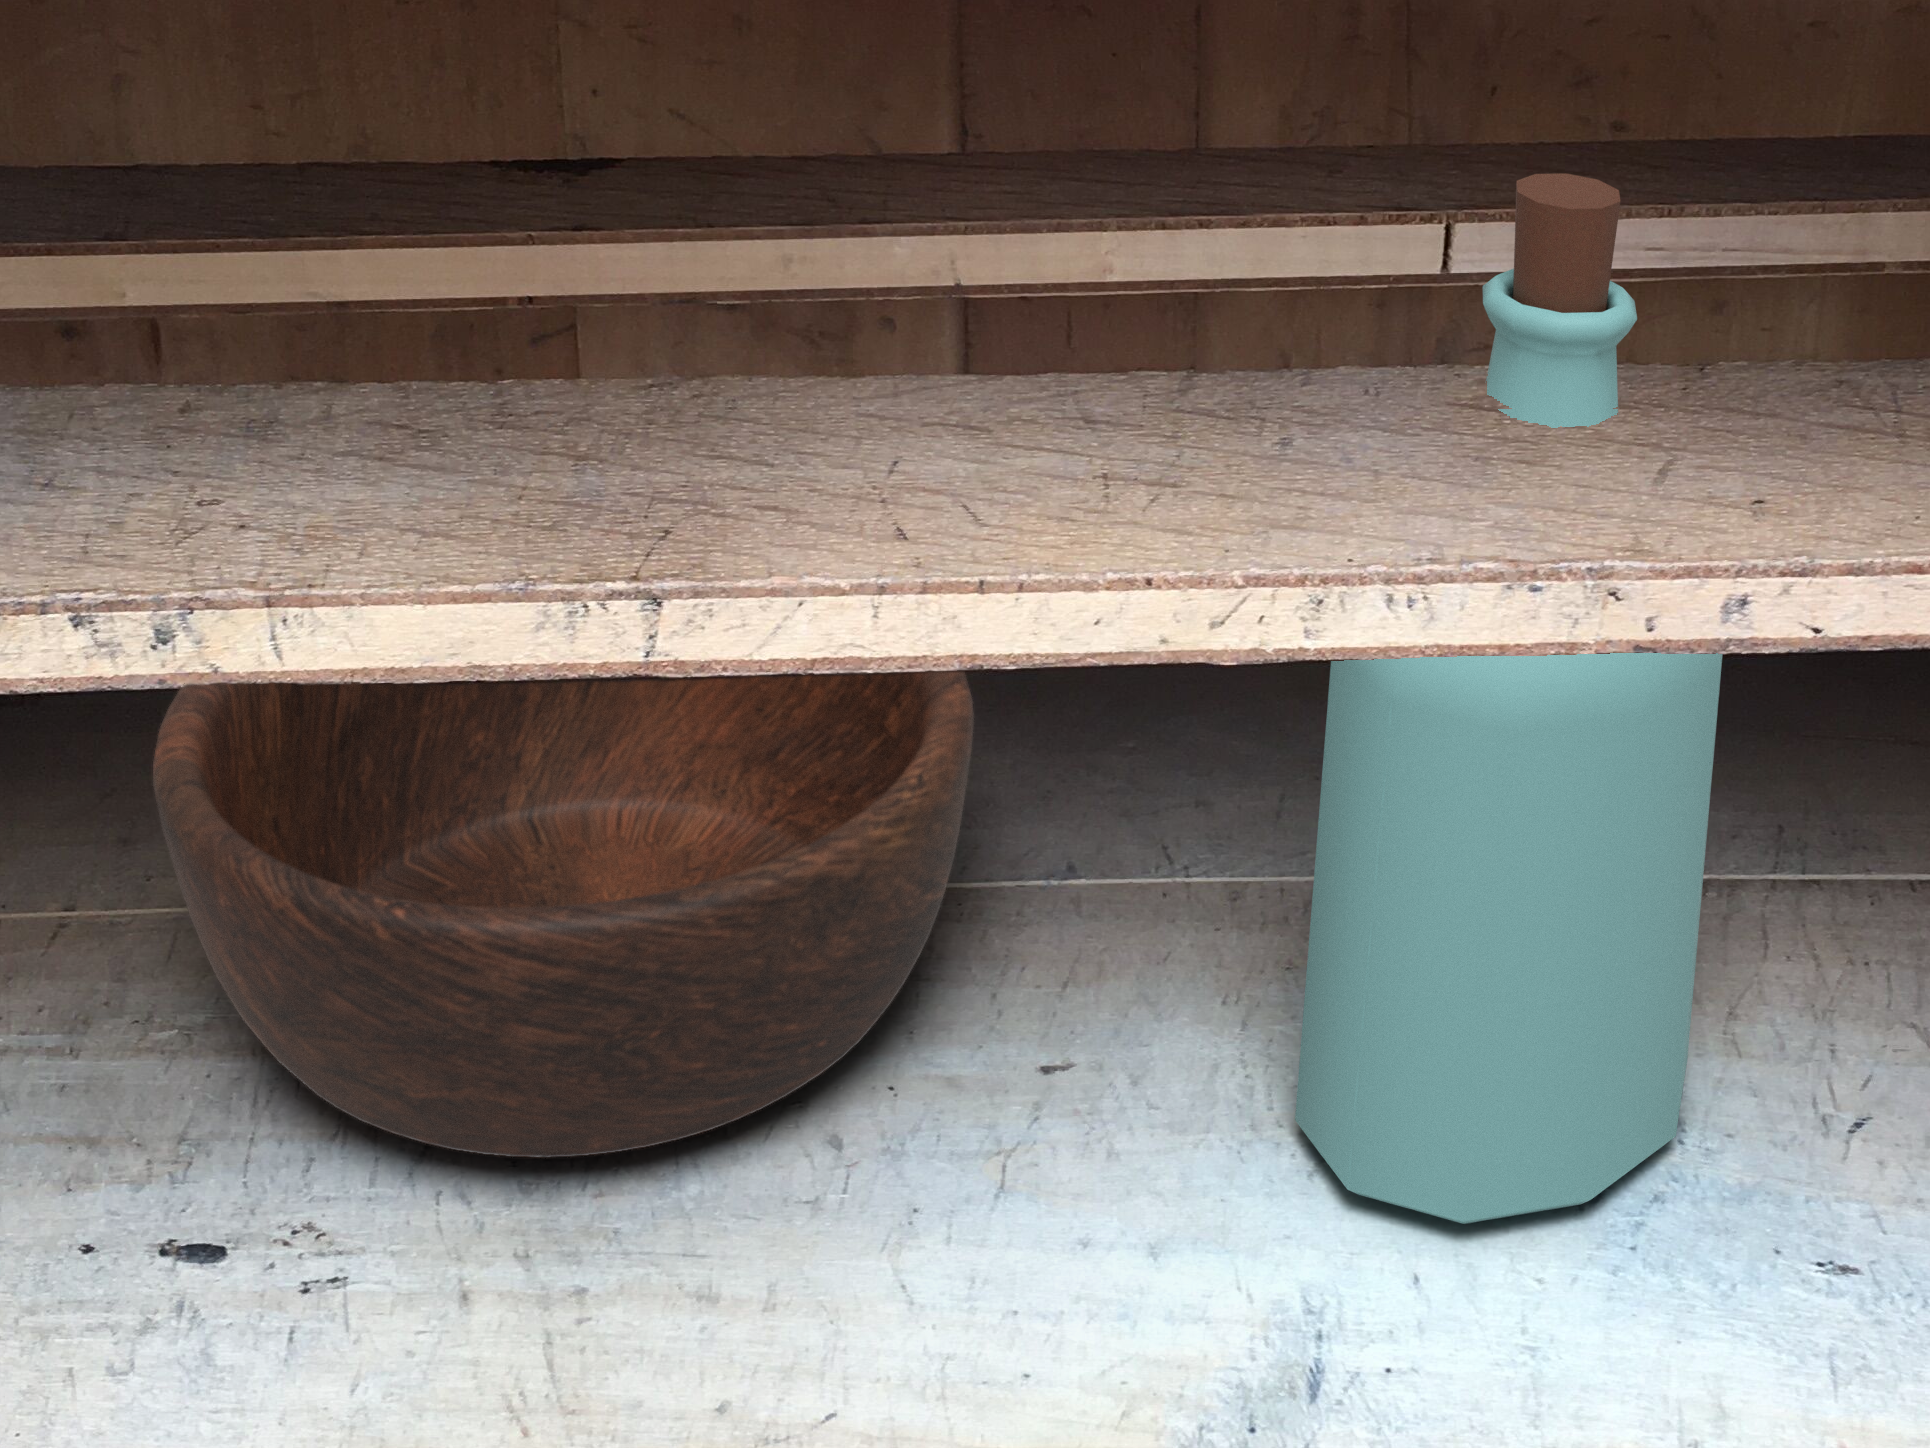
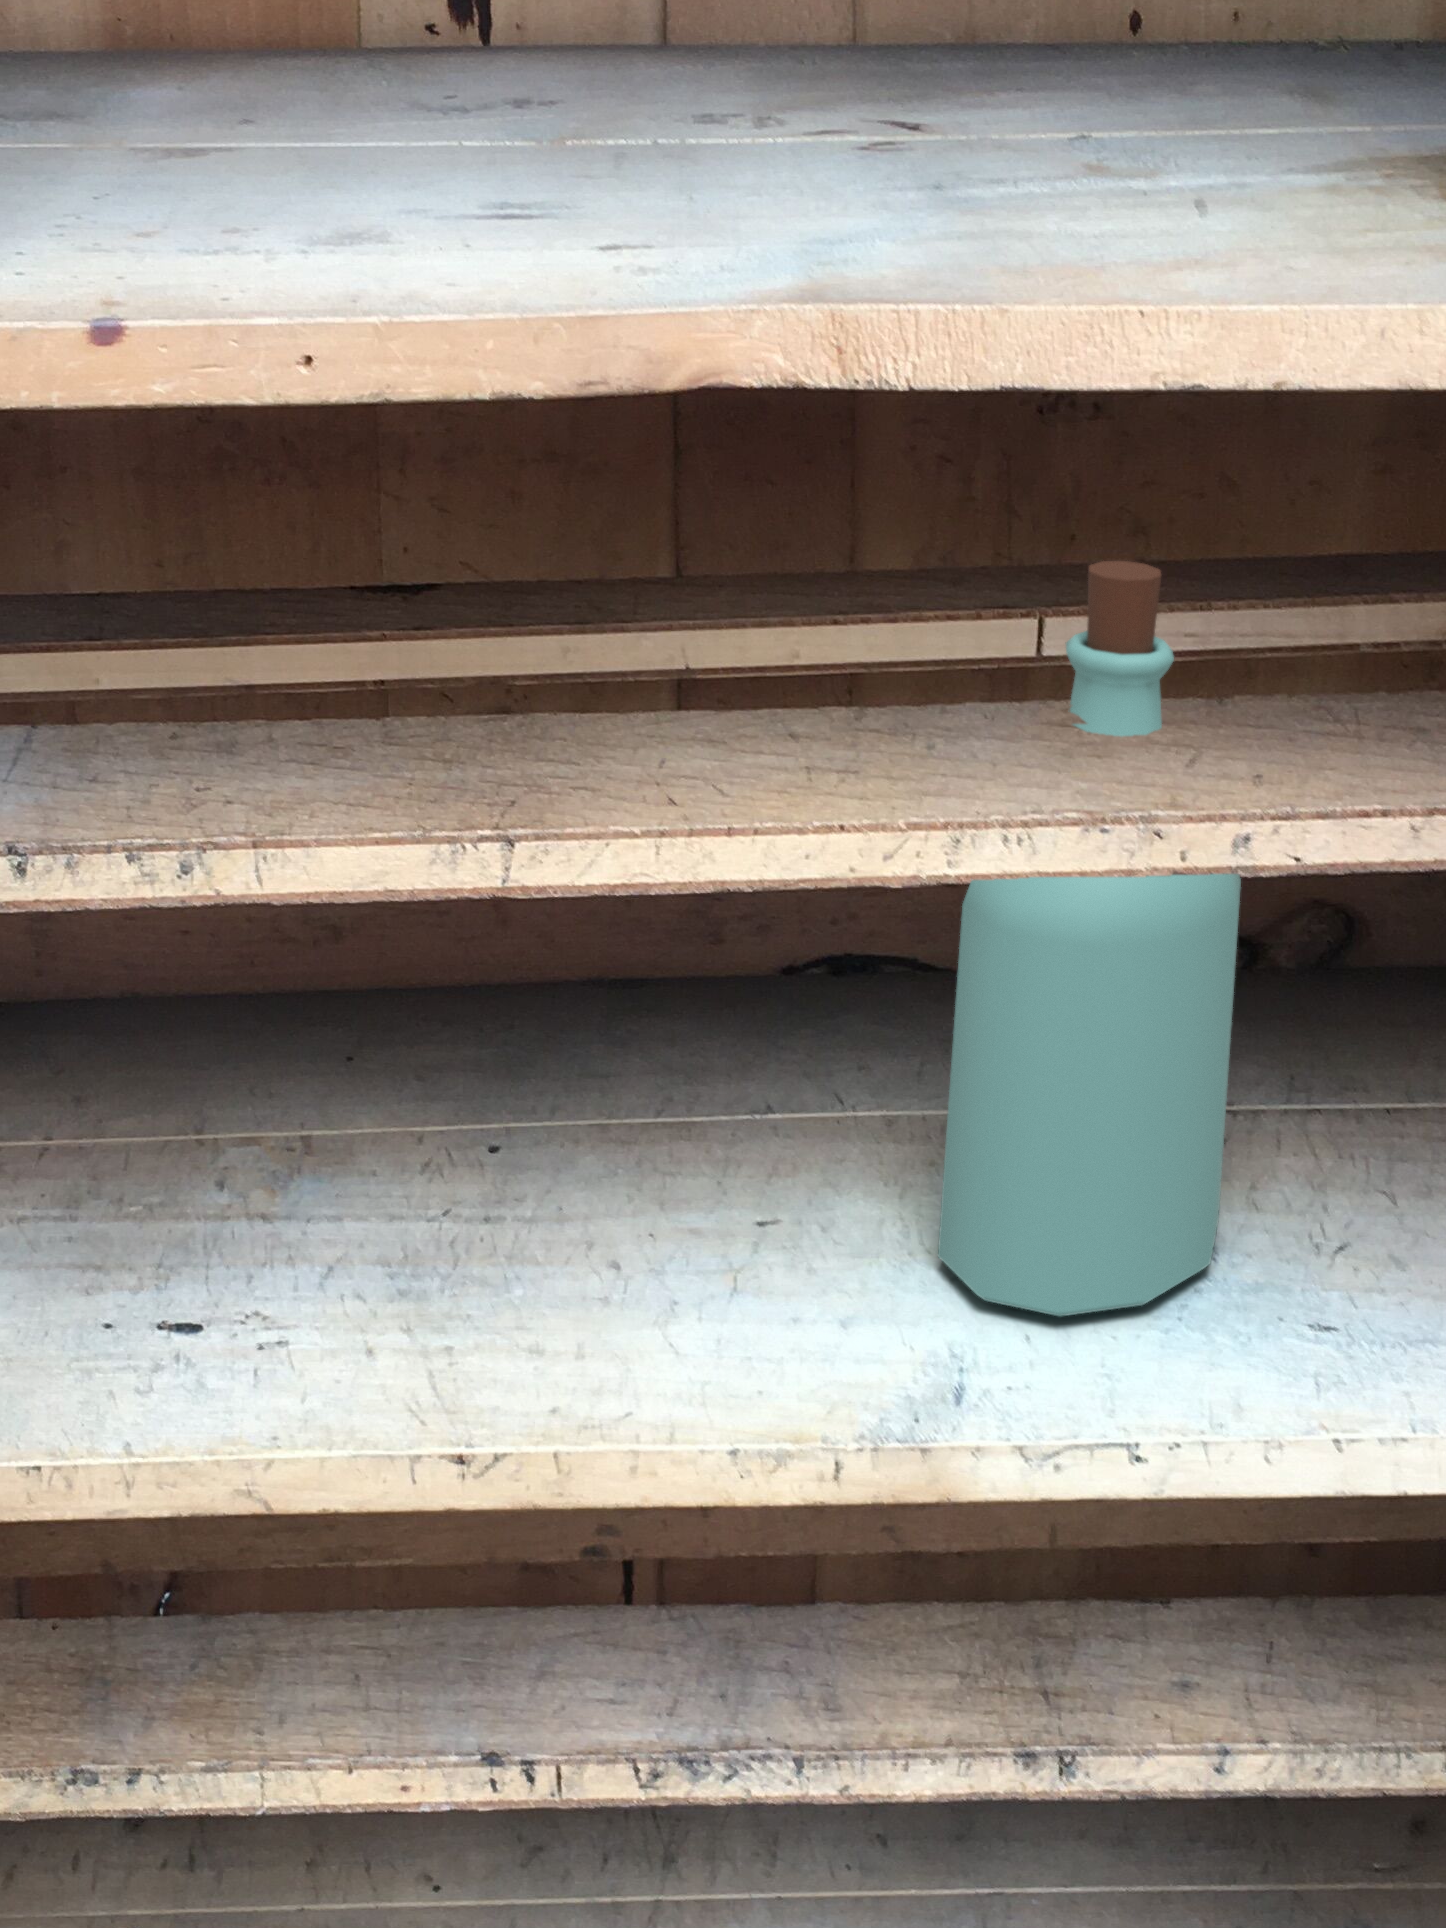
wooden bowl: present [153,672,974,1158] -> none [126,871,701,1281]

